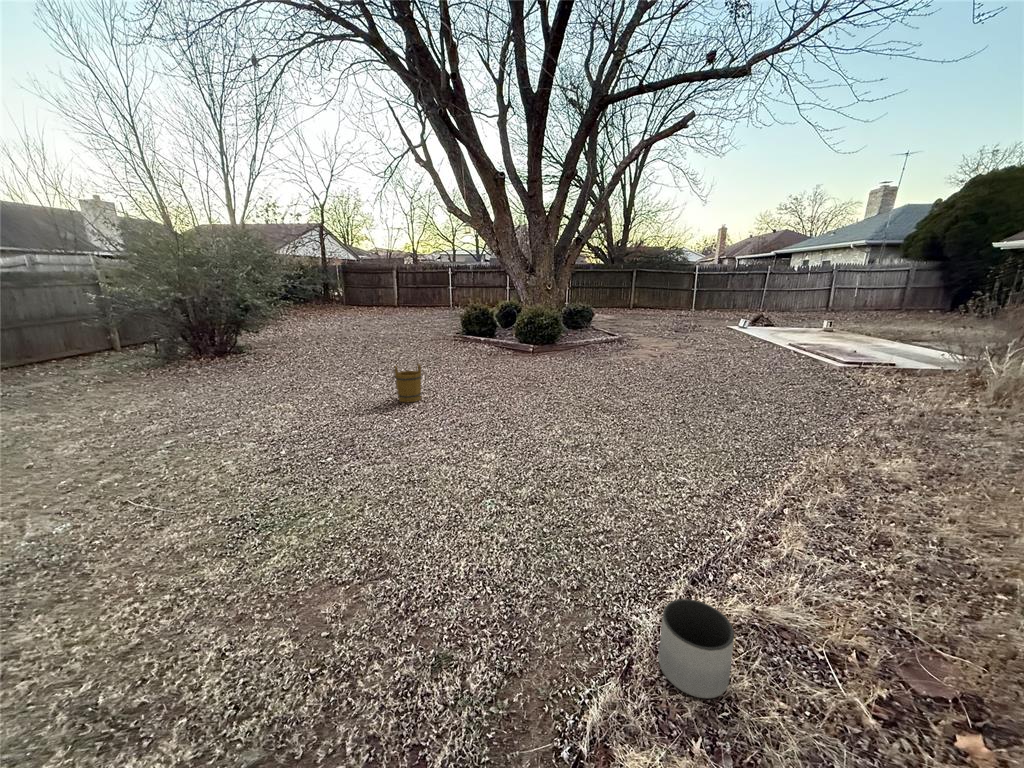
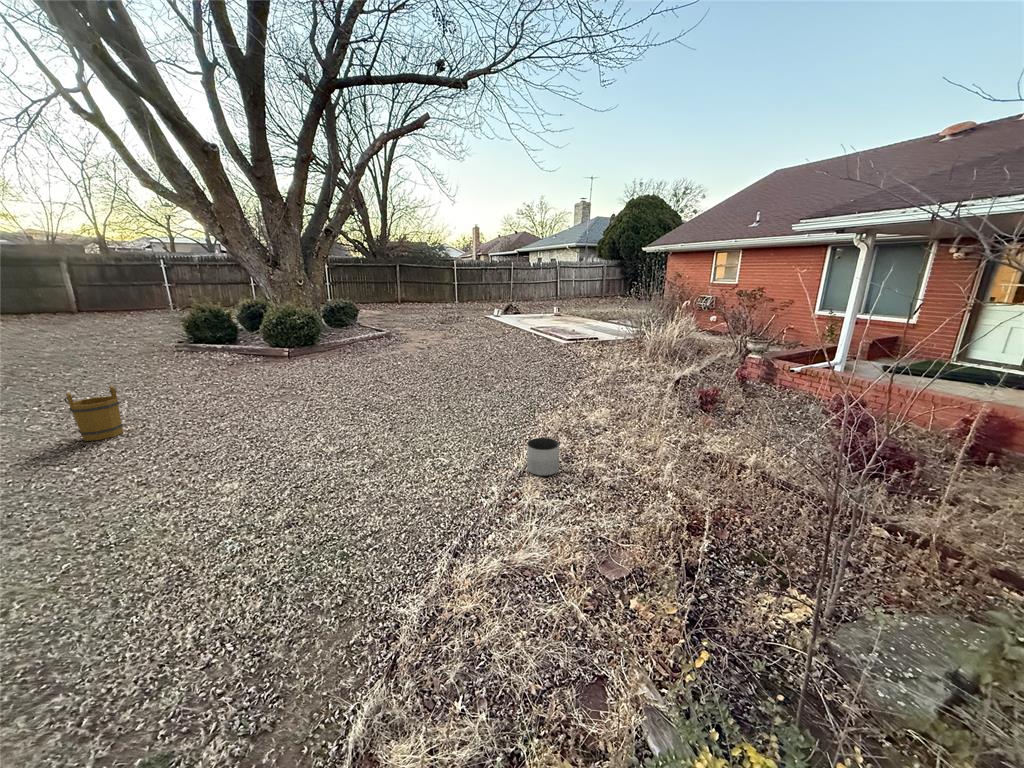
planter: present [659,599,734,698] -> present [527,438,559,476]

